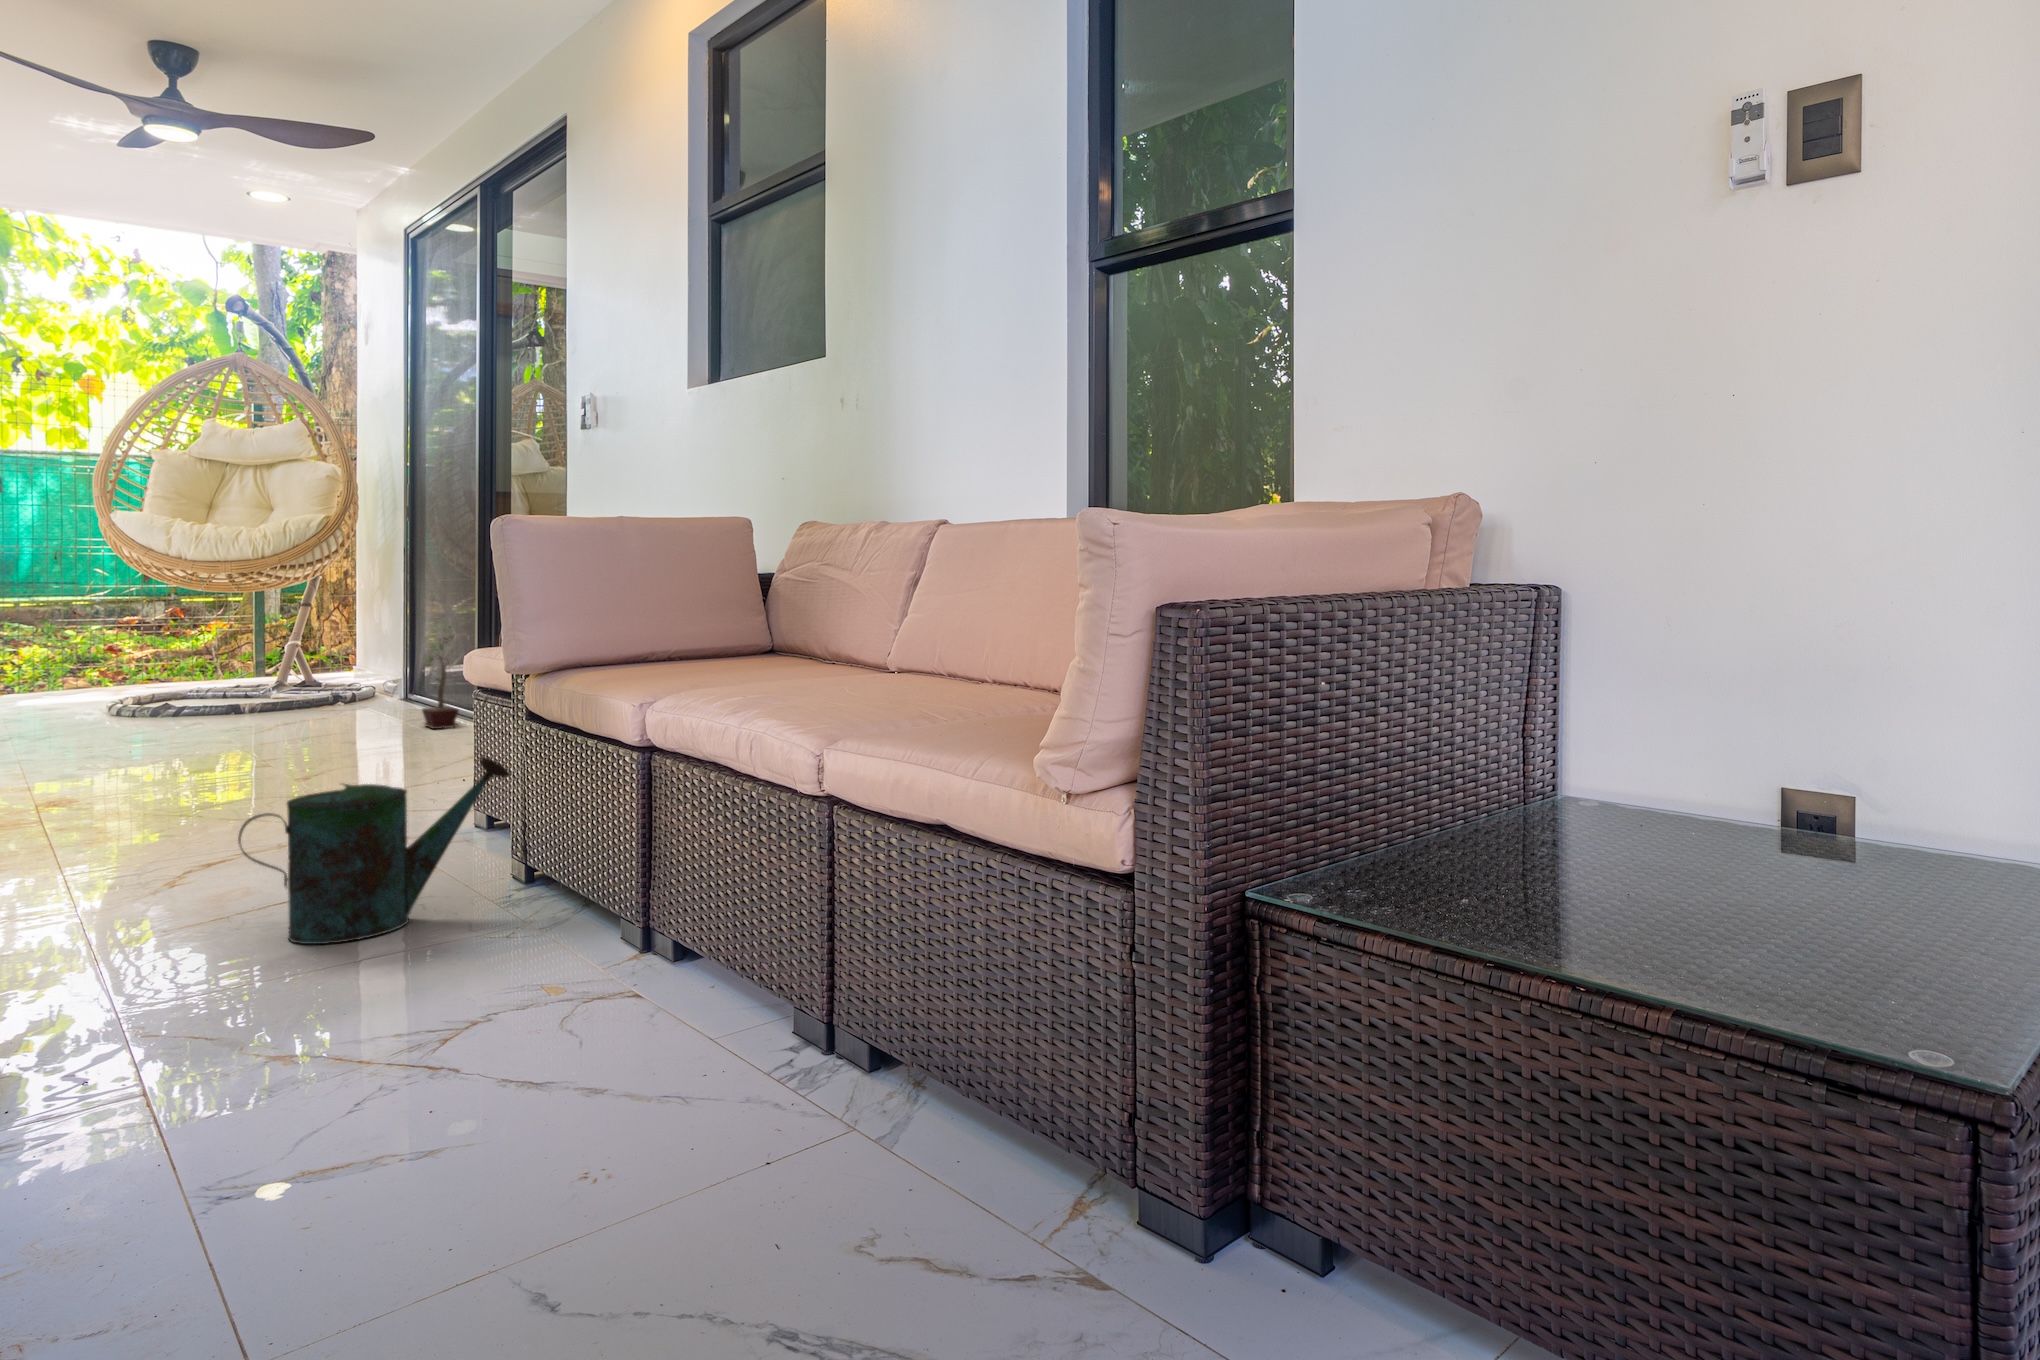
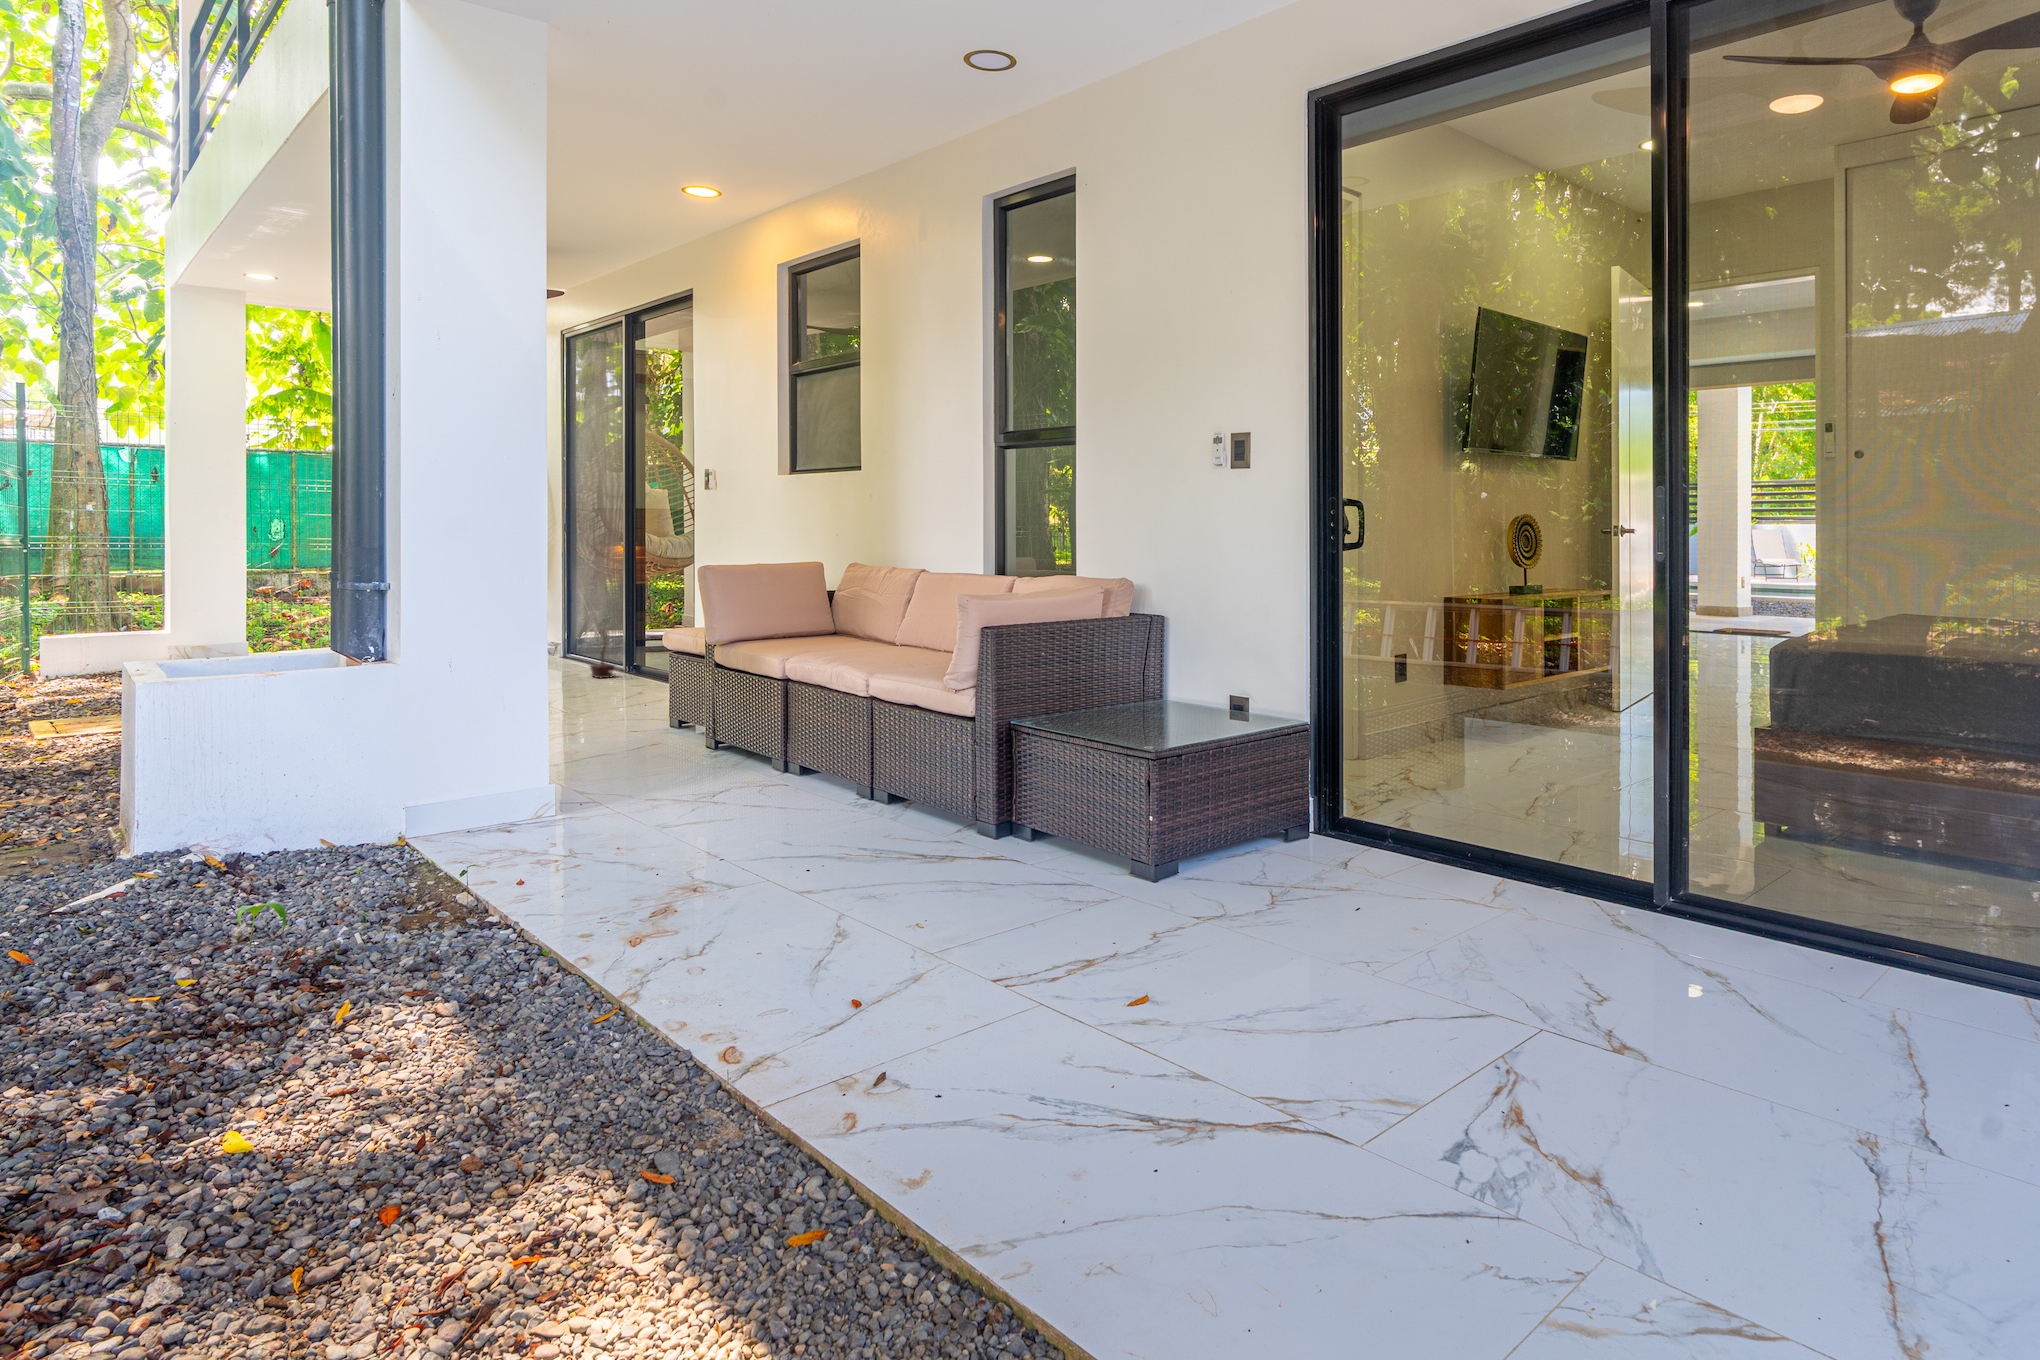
watering can: present [238,757,510,944] -> none [595,686,711,770]

